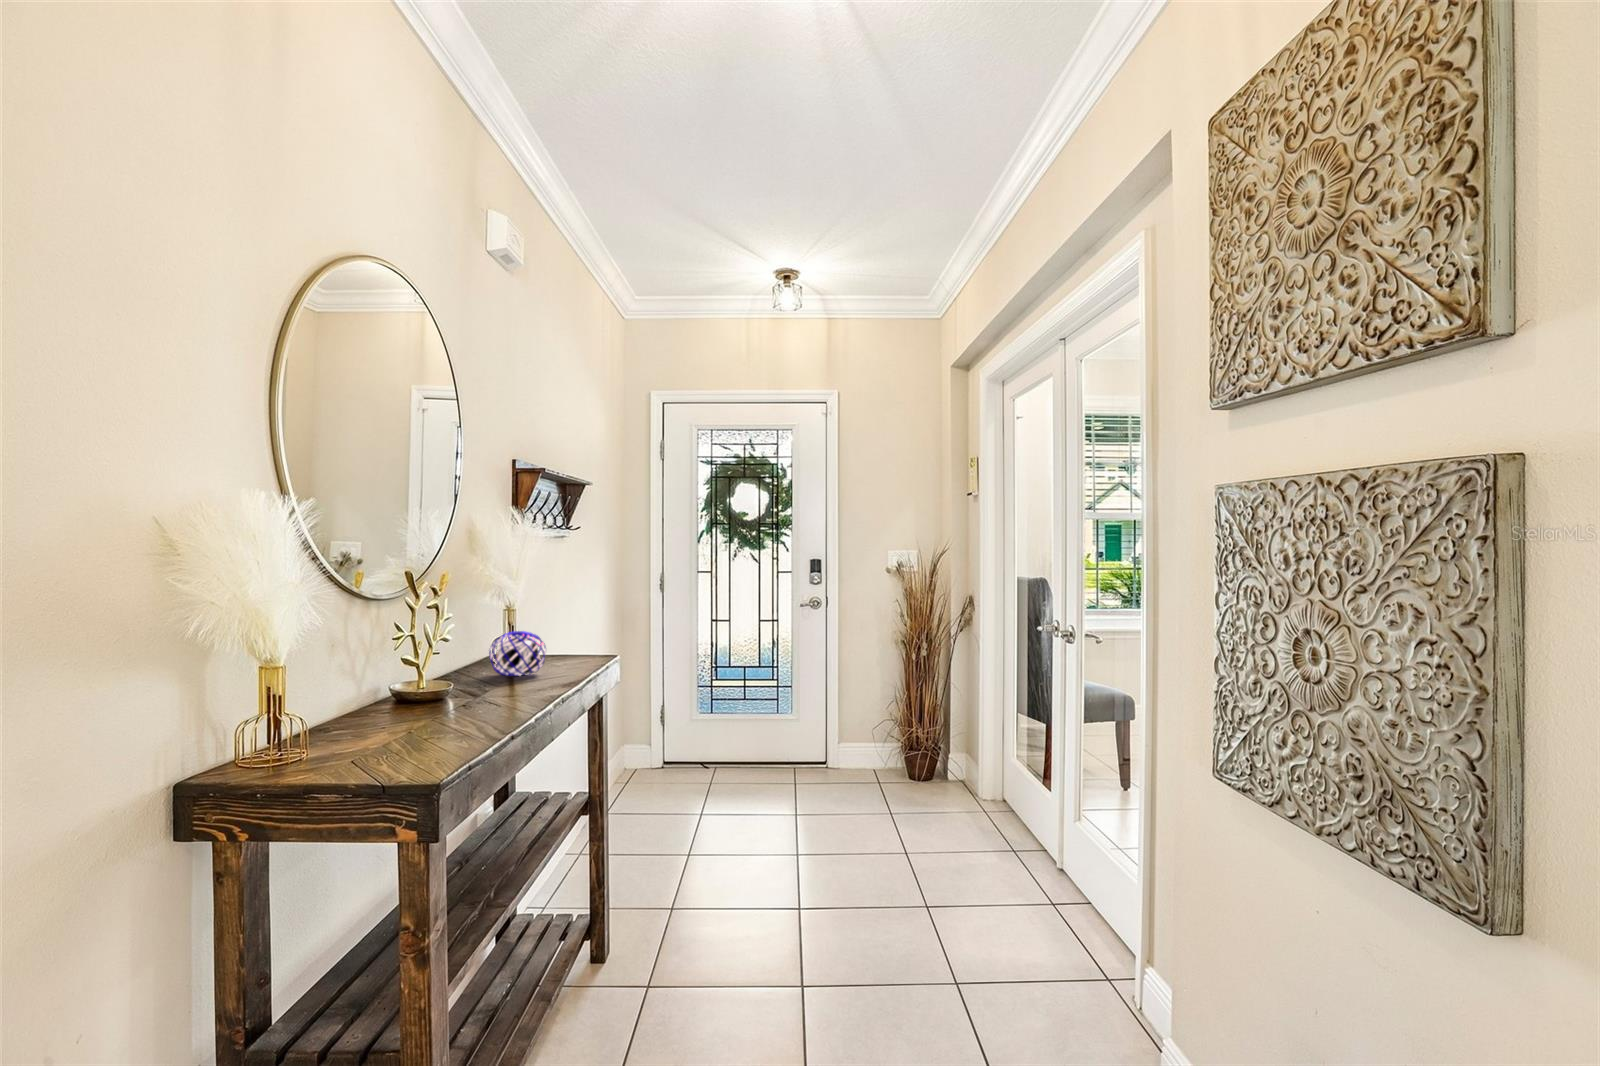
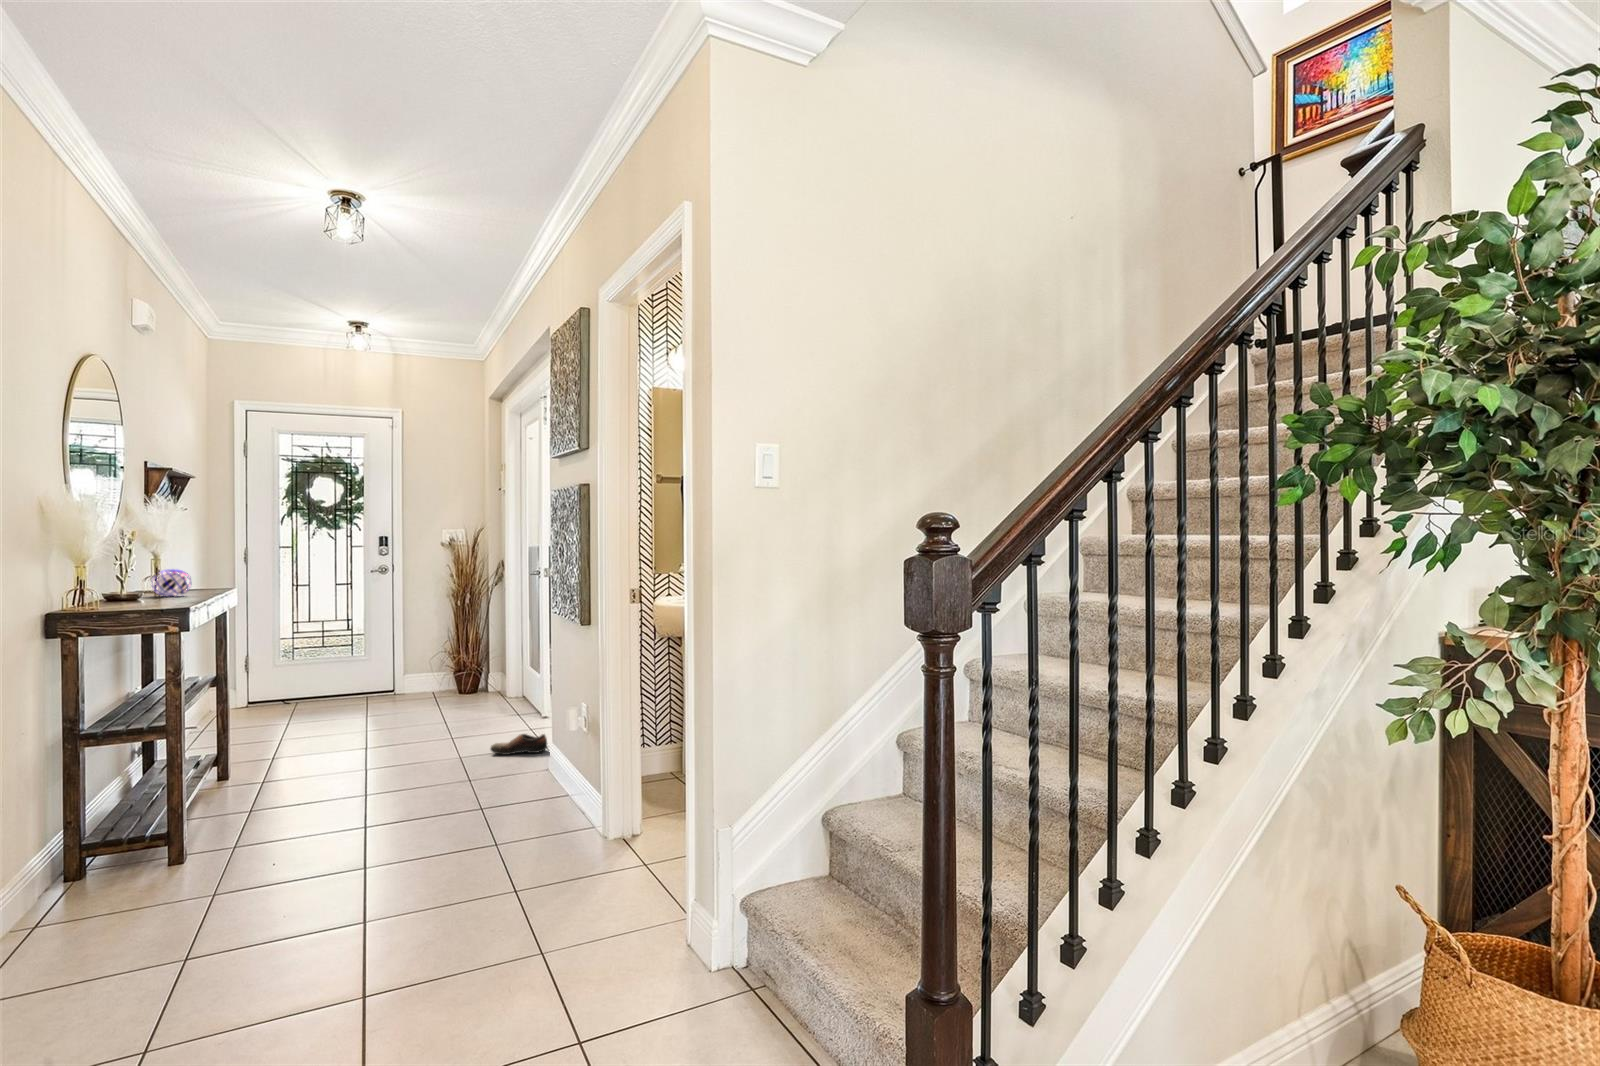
shoe: none [1014,972,1129,1024] -> present [491,734,547,754]

